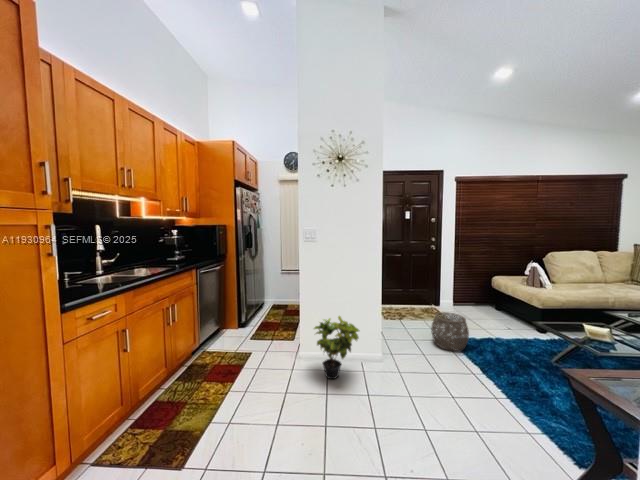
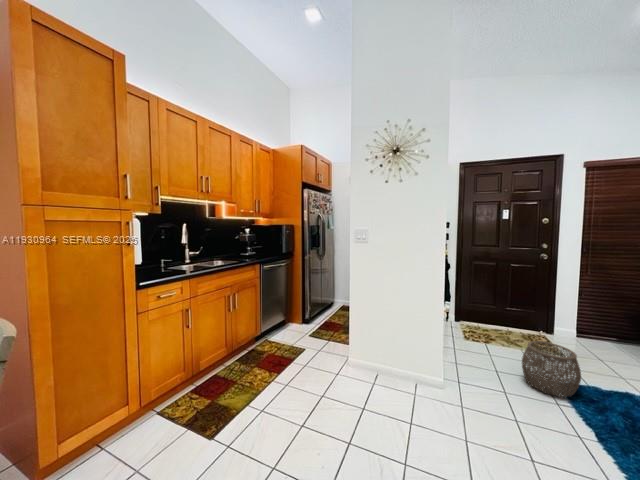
potted plant: present [314,316,359,379] -> none [358,325,410,394]

